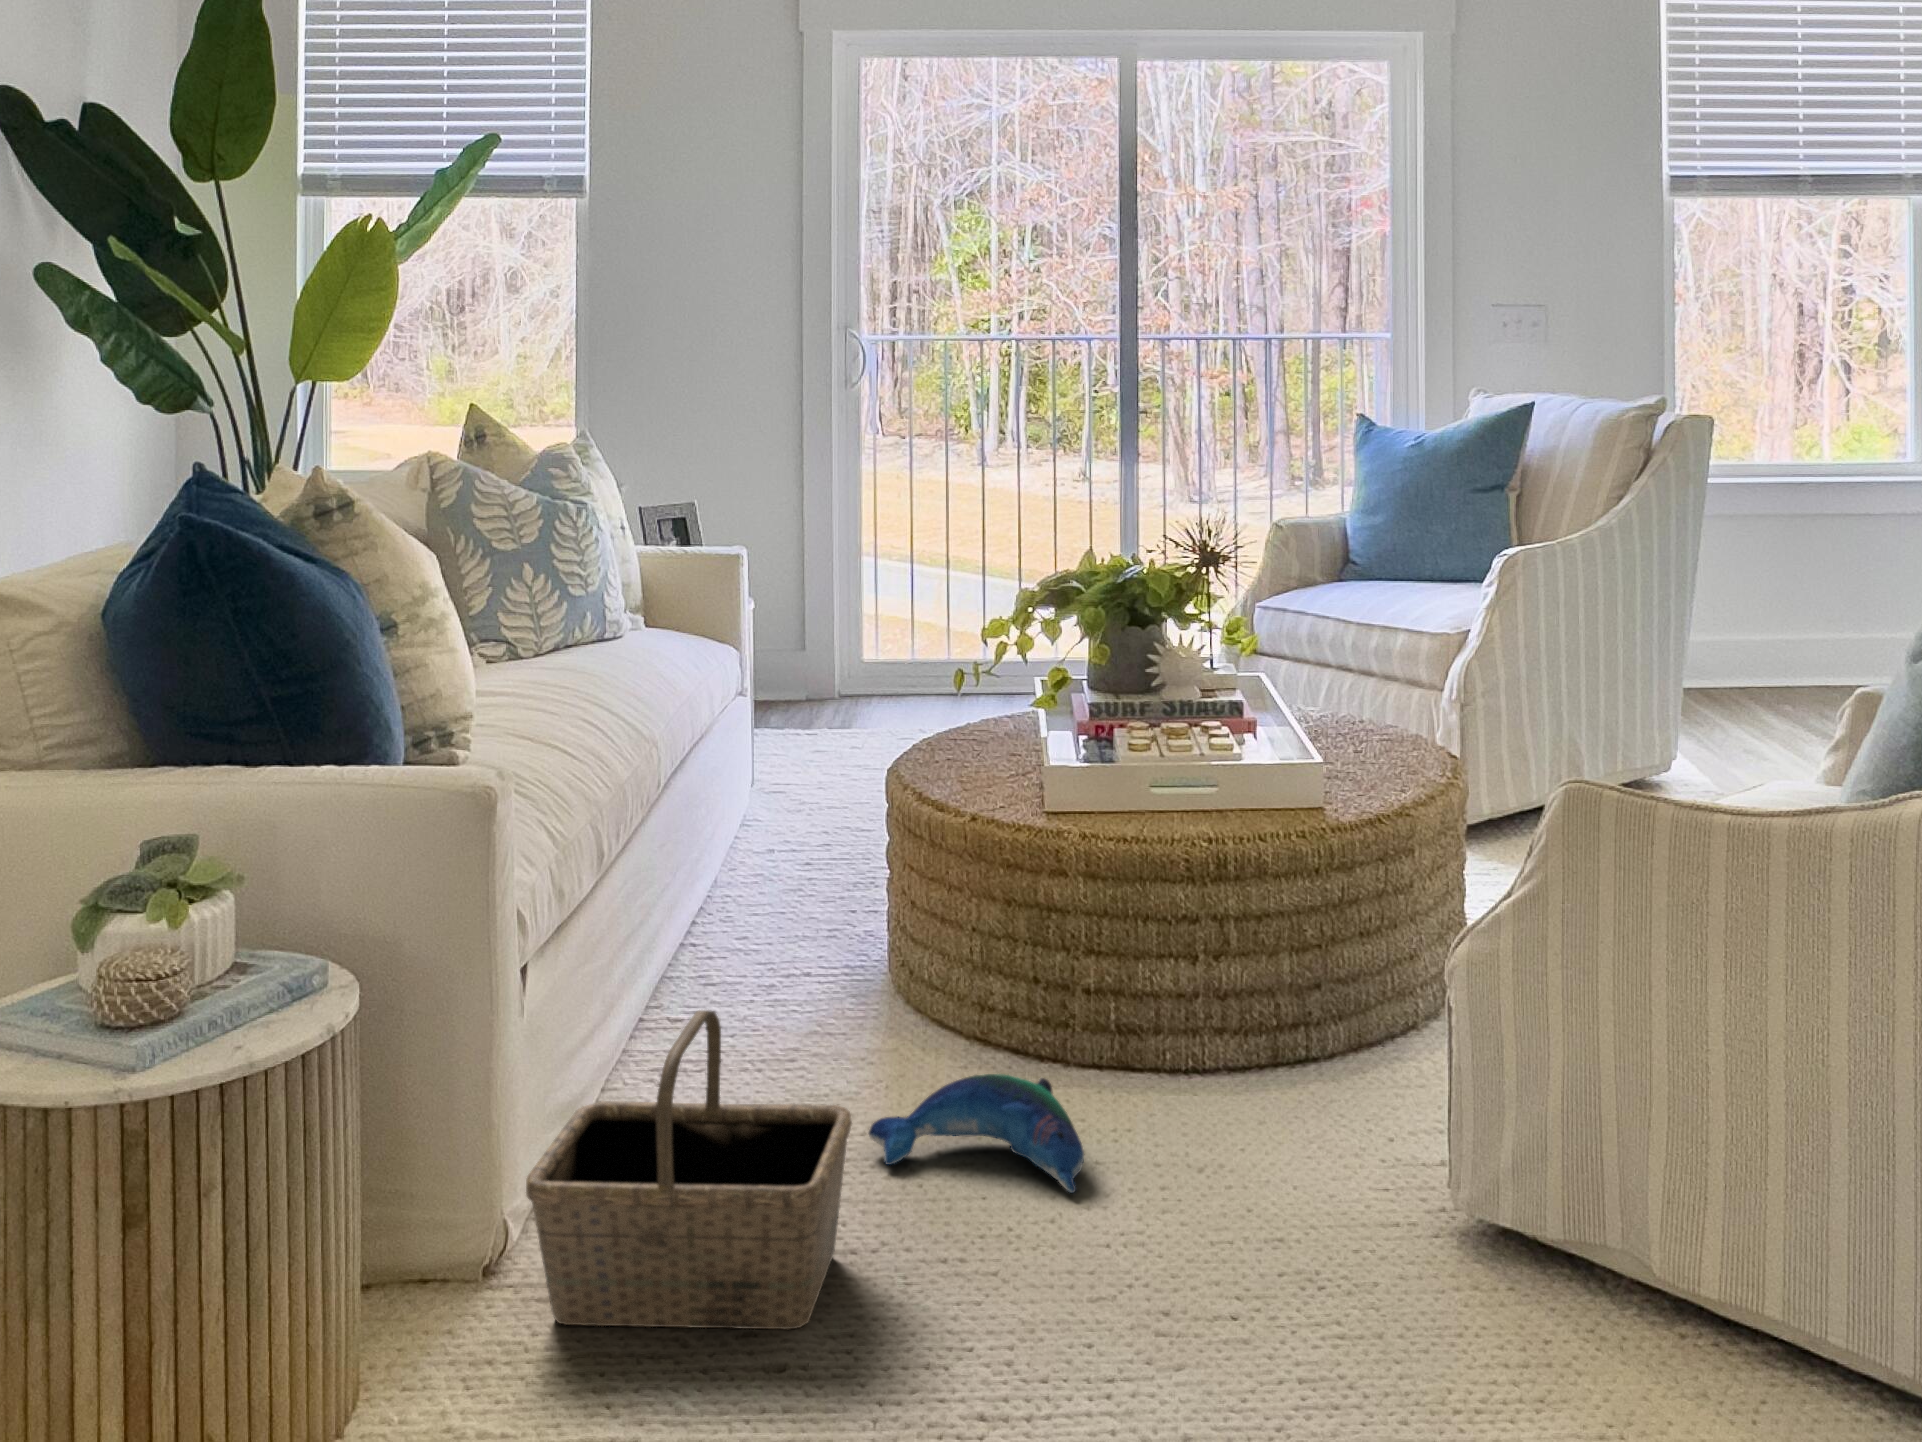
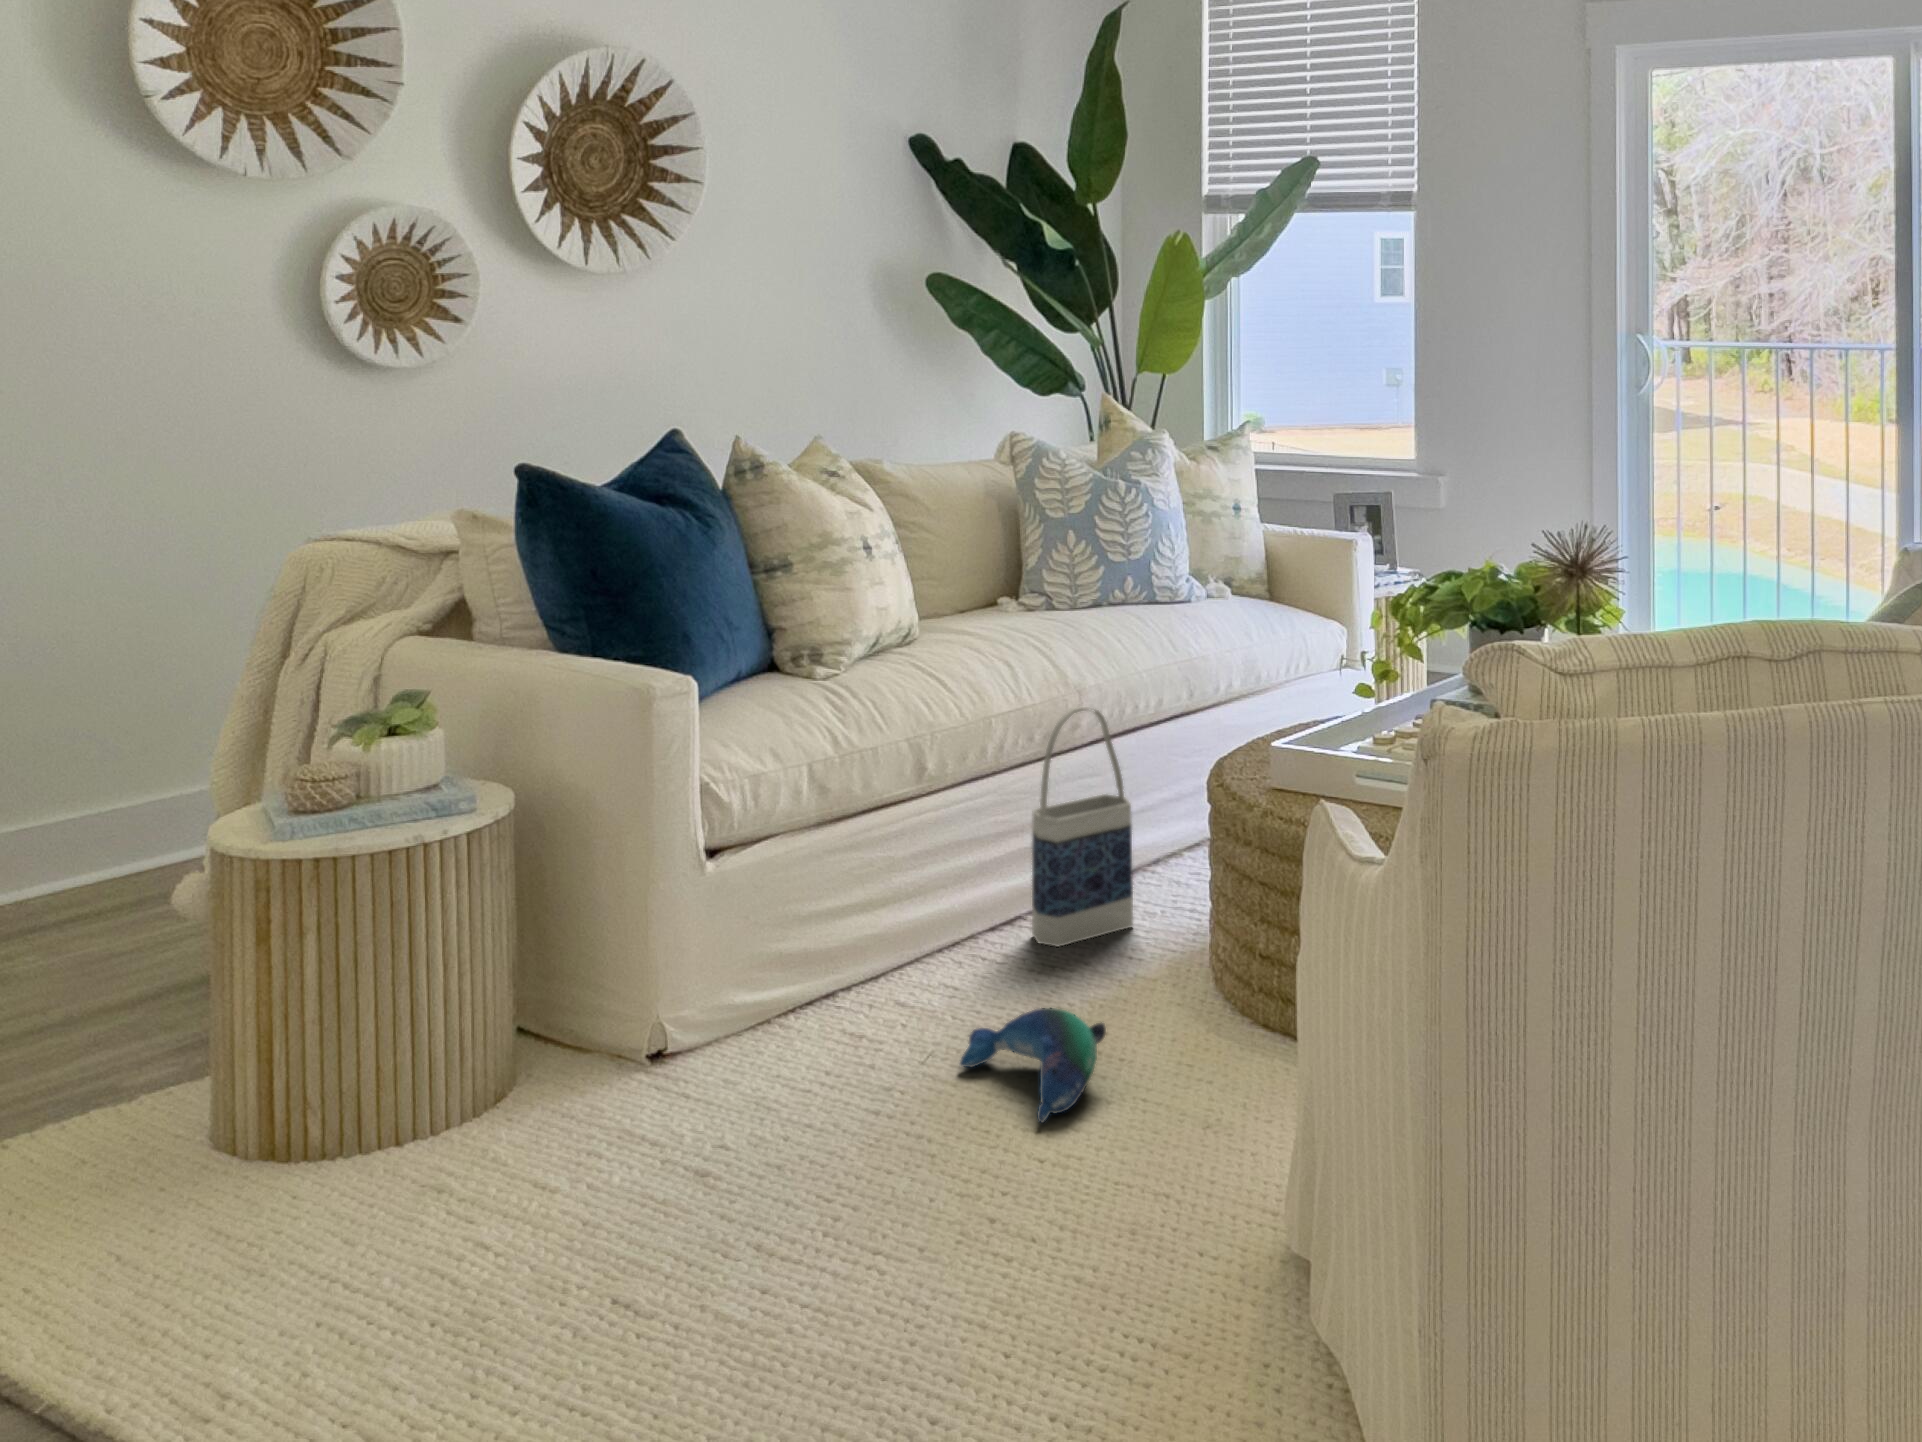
bag: none [698,753,793,1033] -> present [1032,707,1133,947]
basket: present [526,1010,852,1330] -> none [571,894,837,1161]

